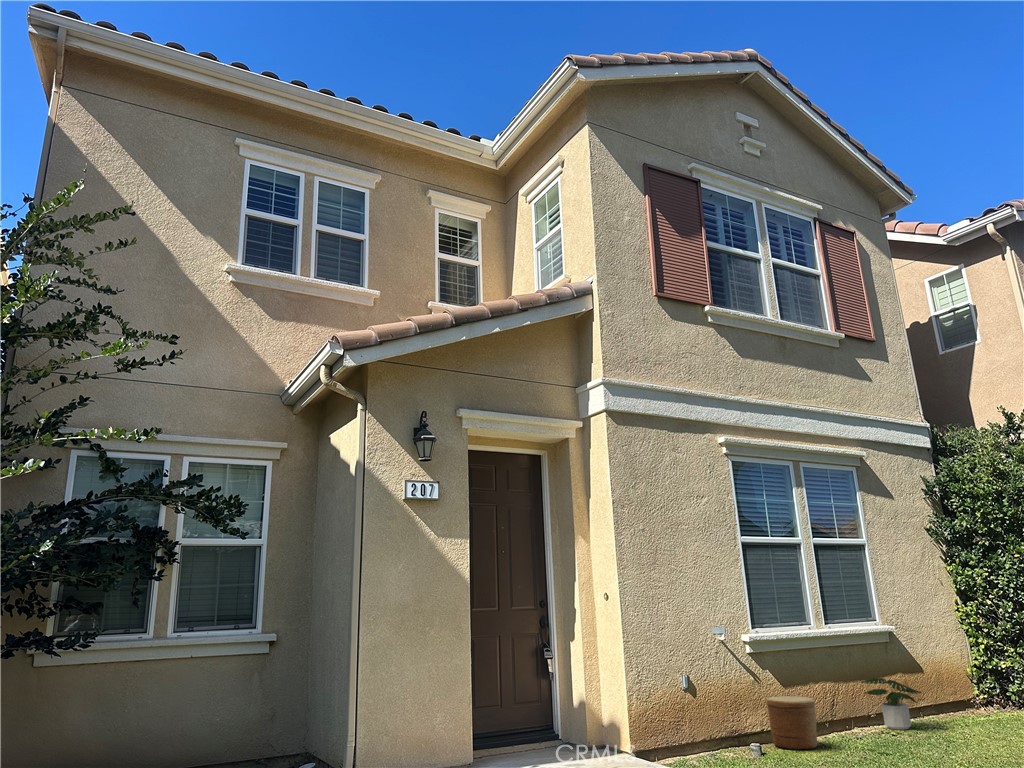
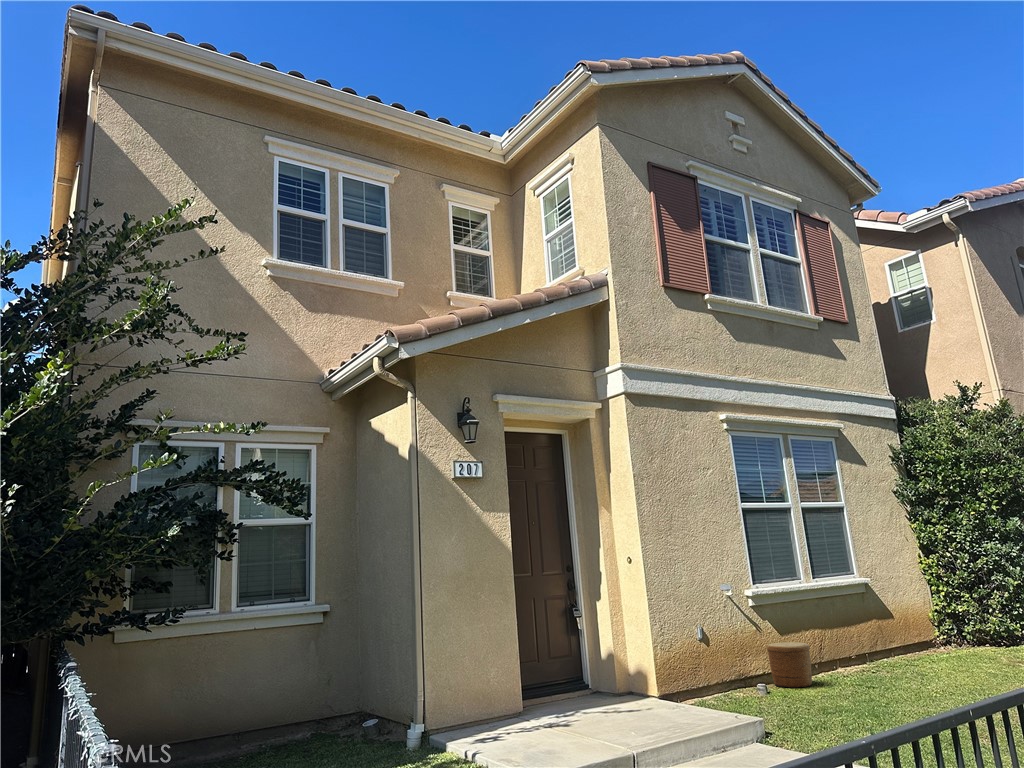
potted plant: present [862,678,921,730] -> none [844,624,896,668]

